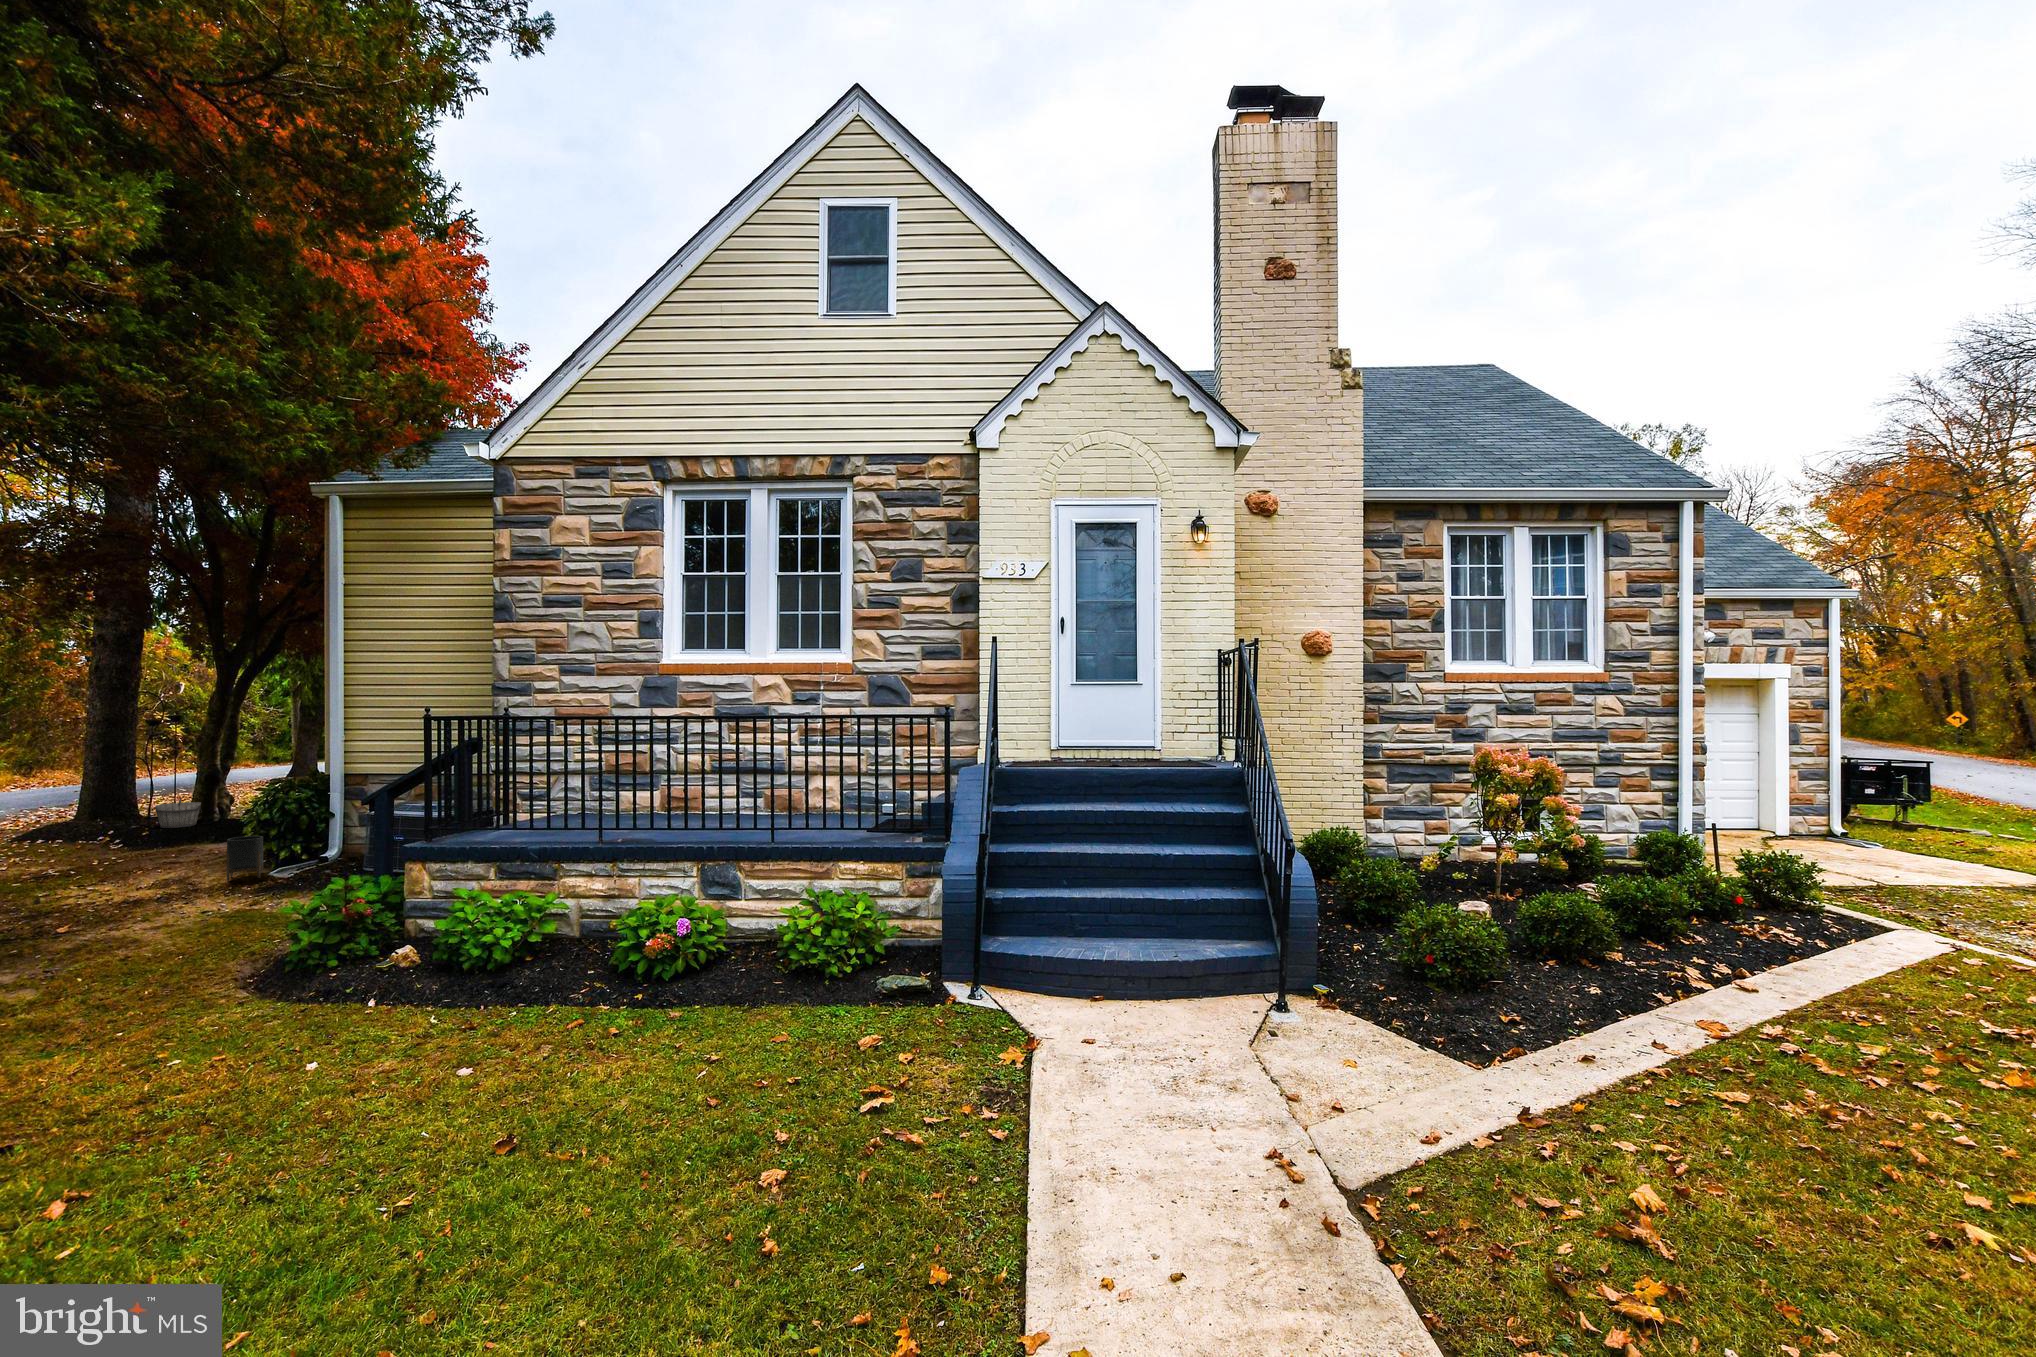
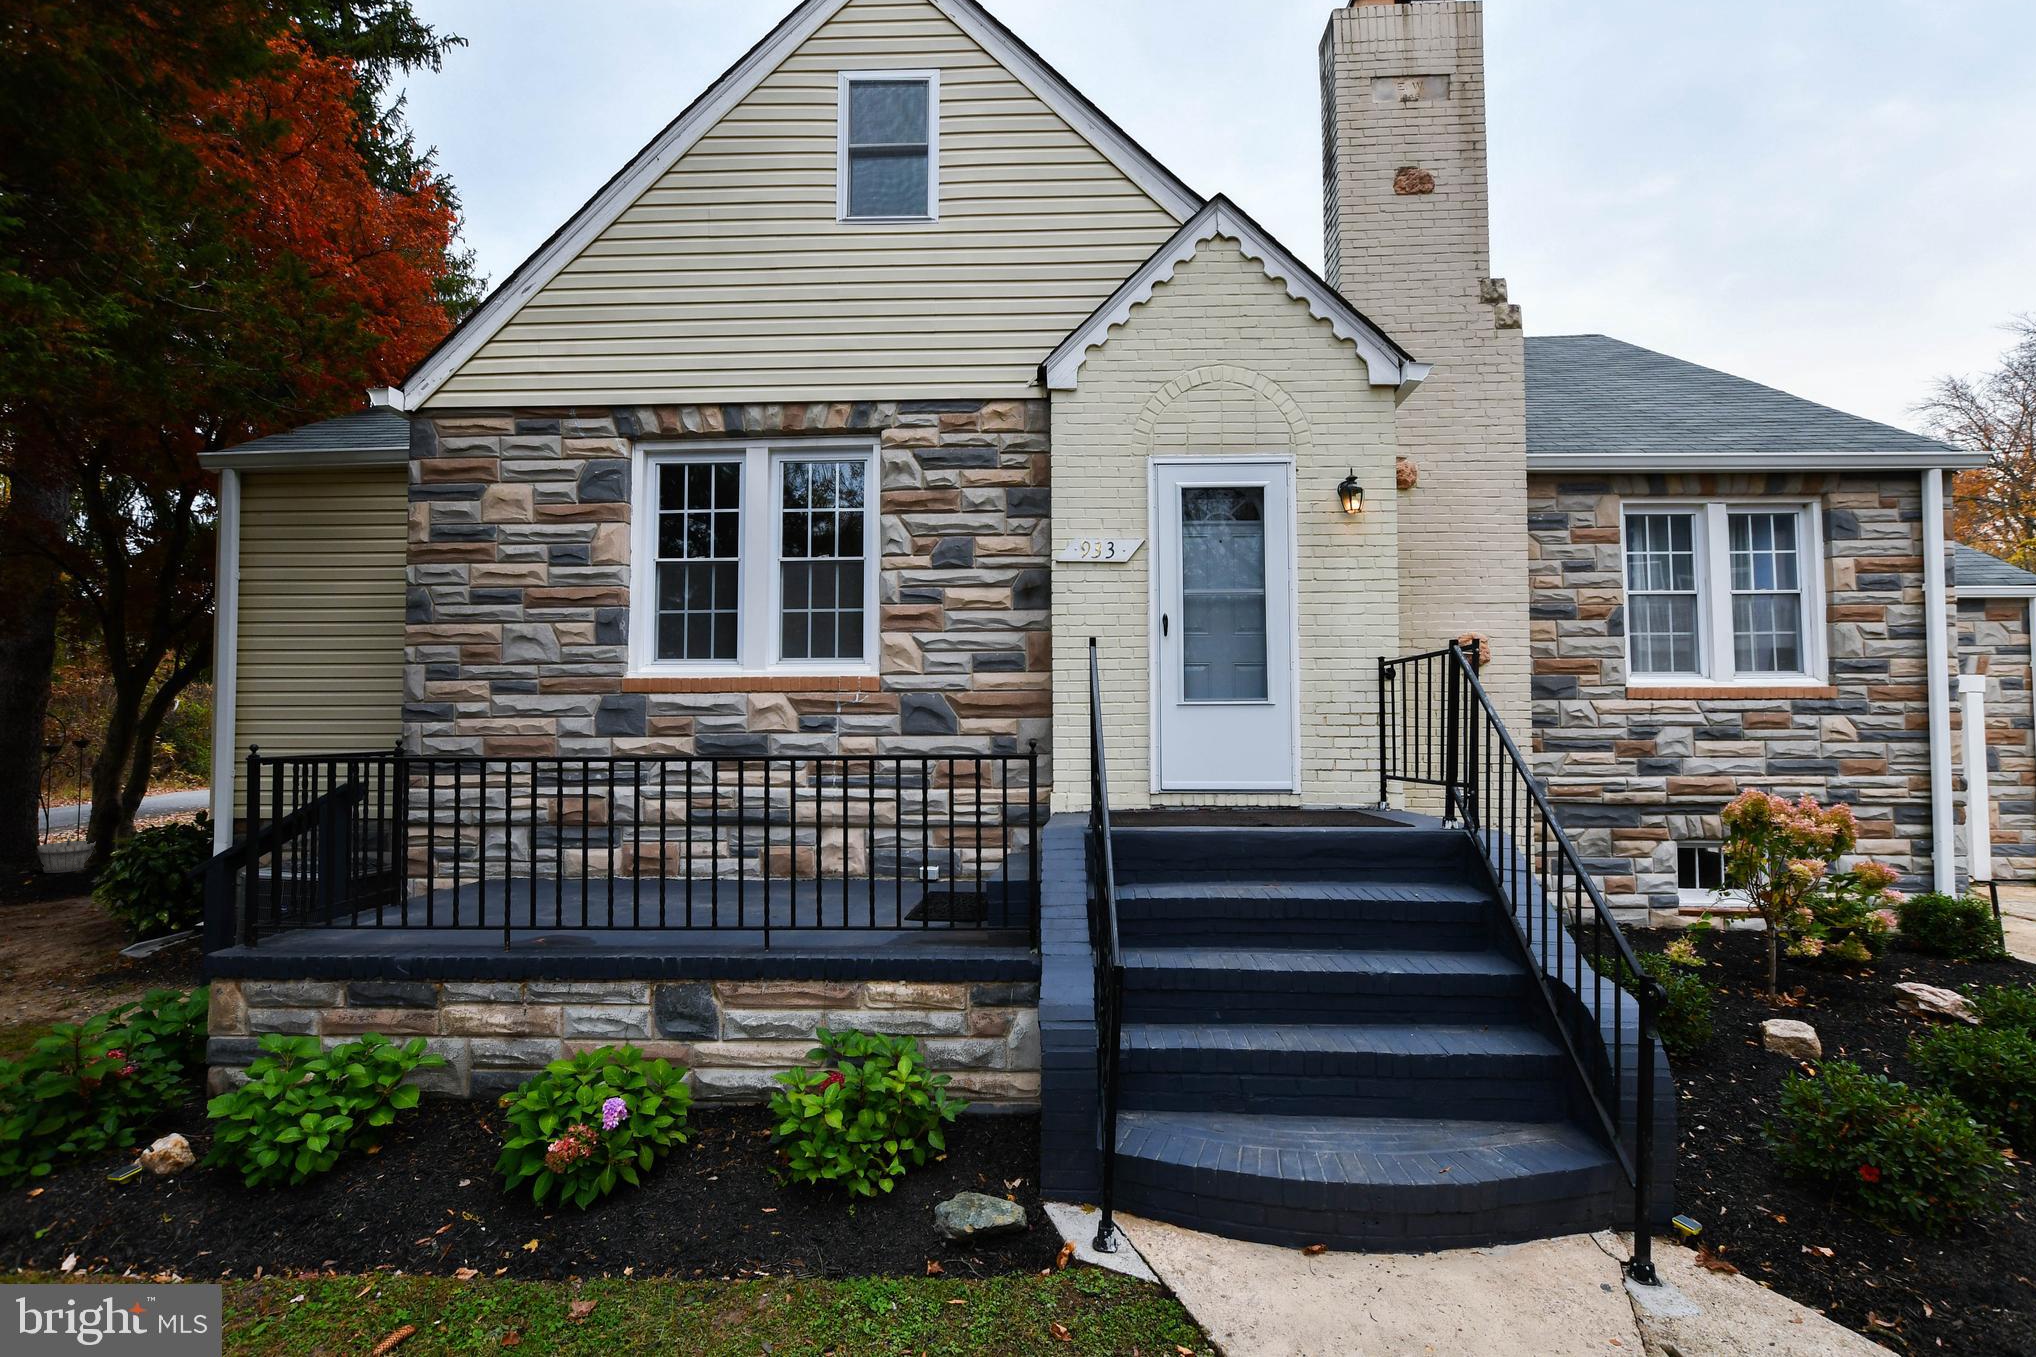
planter: present [226,836,263,881] -> none [68,897,124,957]

